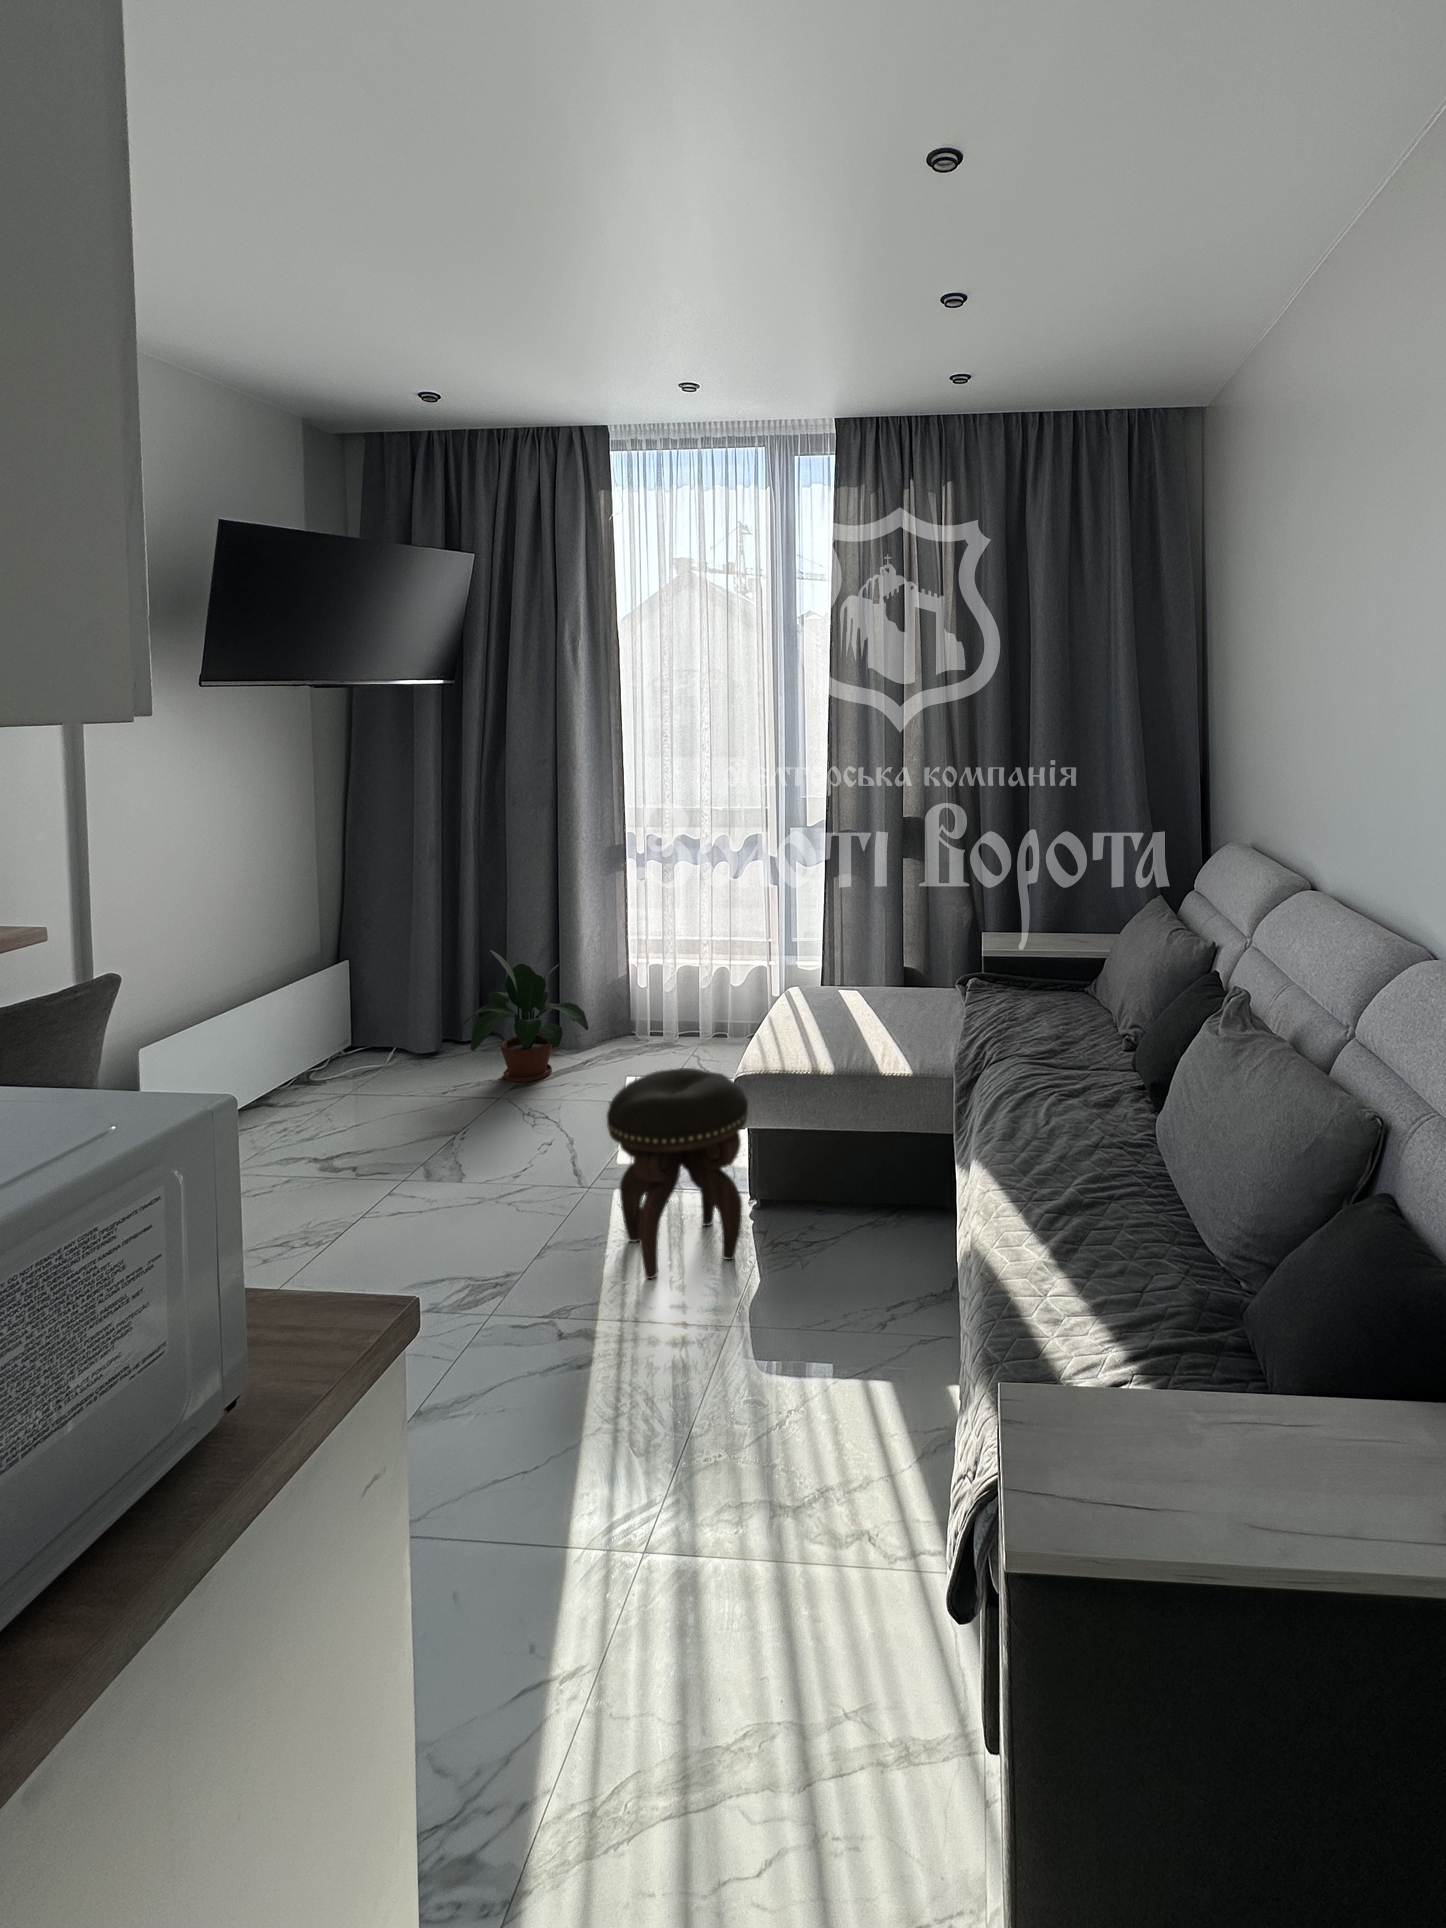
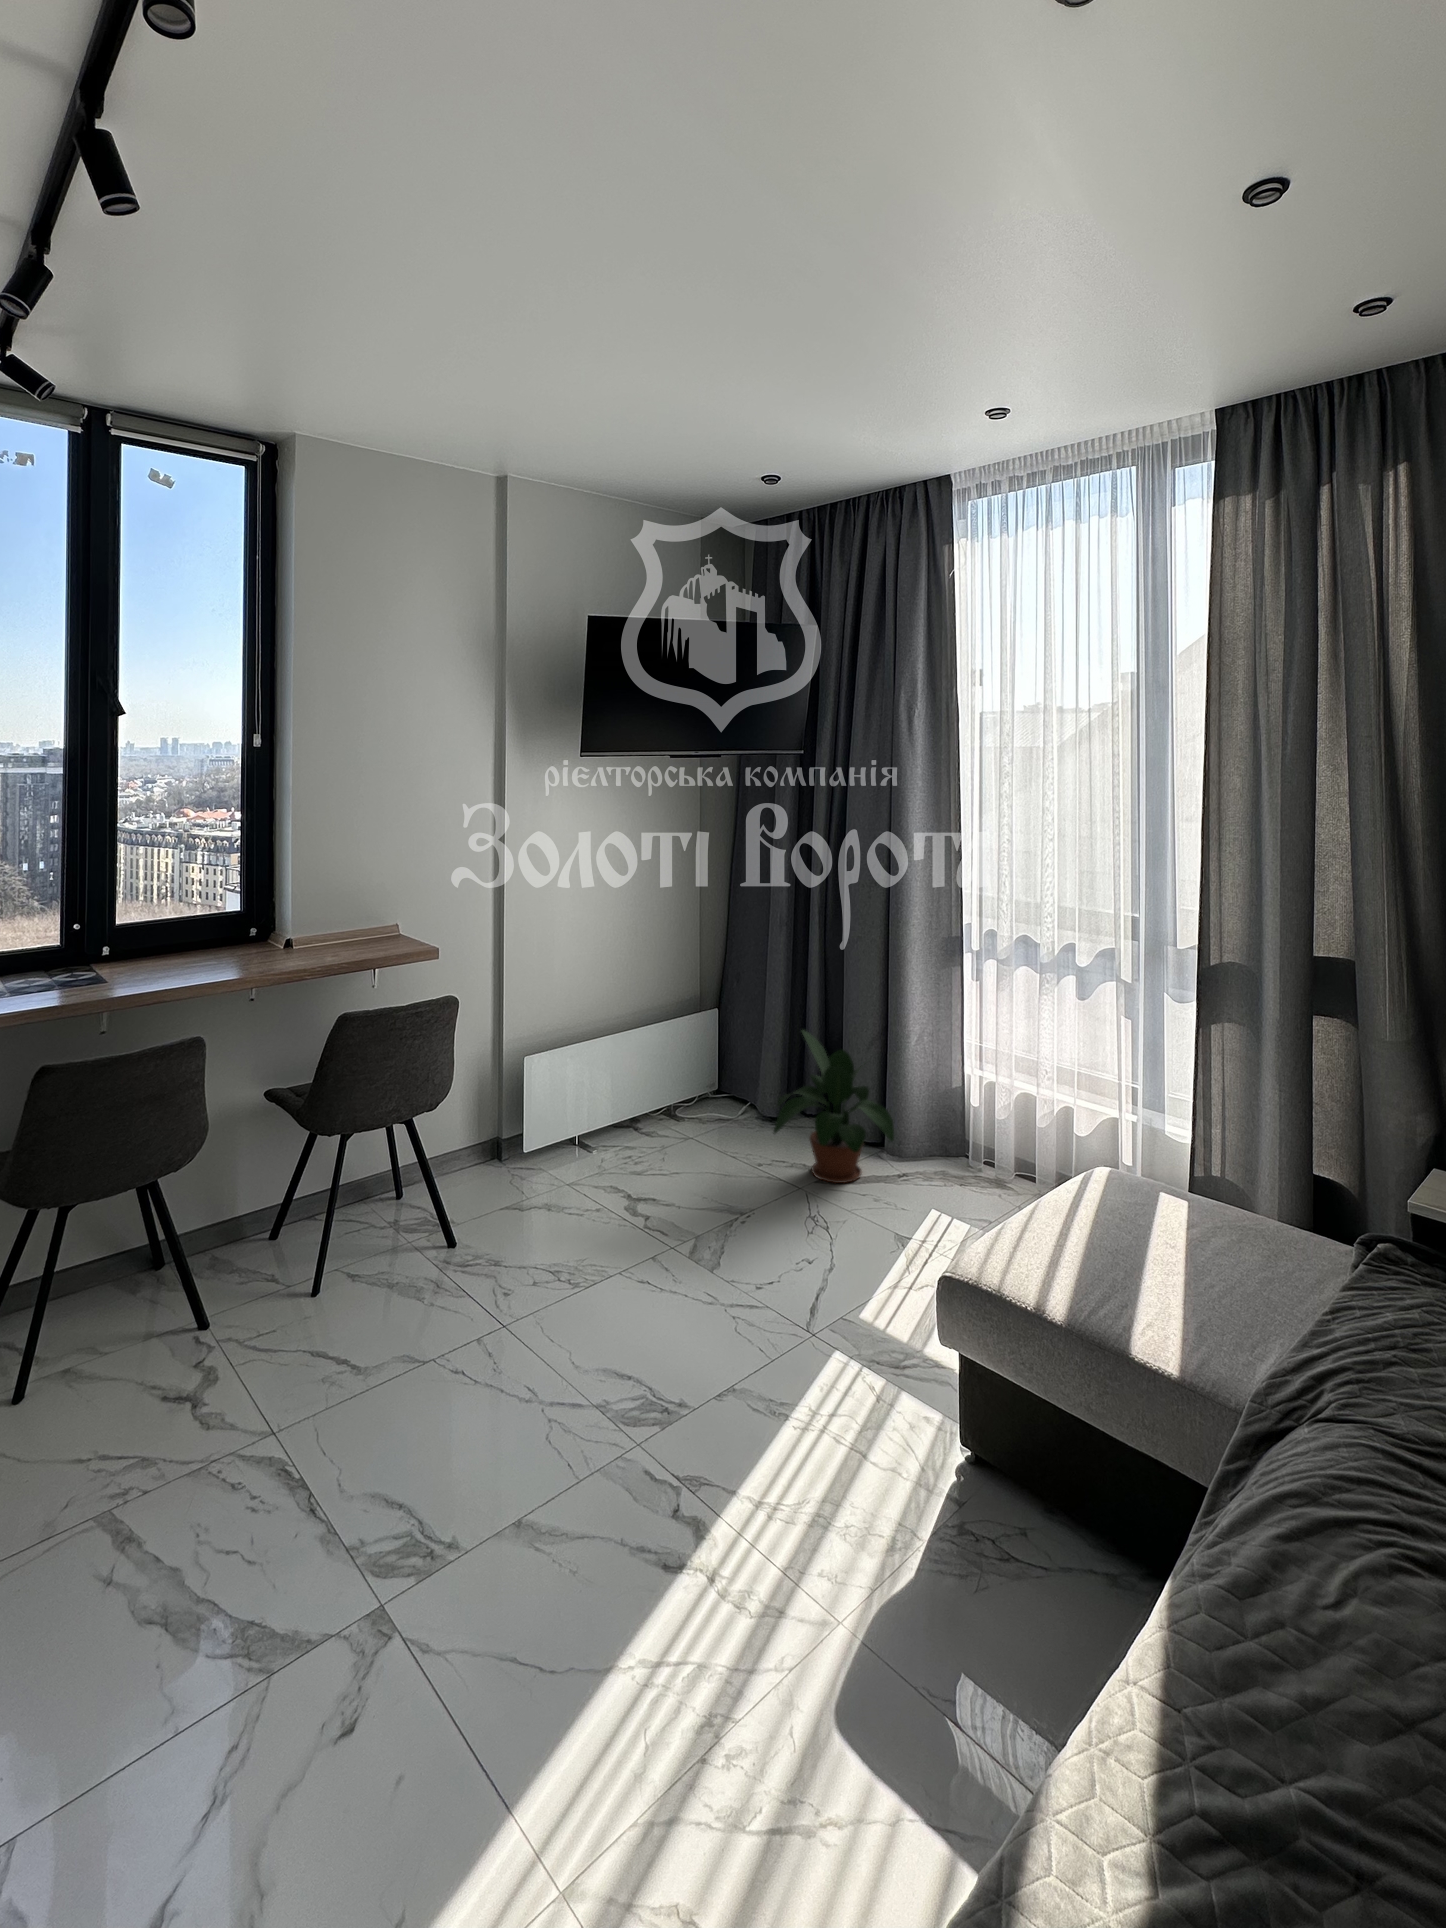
footstool: present [607,1068,748,1279] -> none [744,1239,928,1551]

